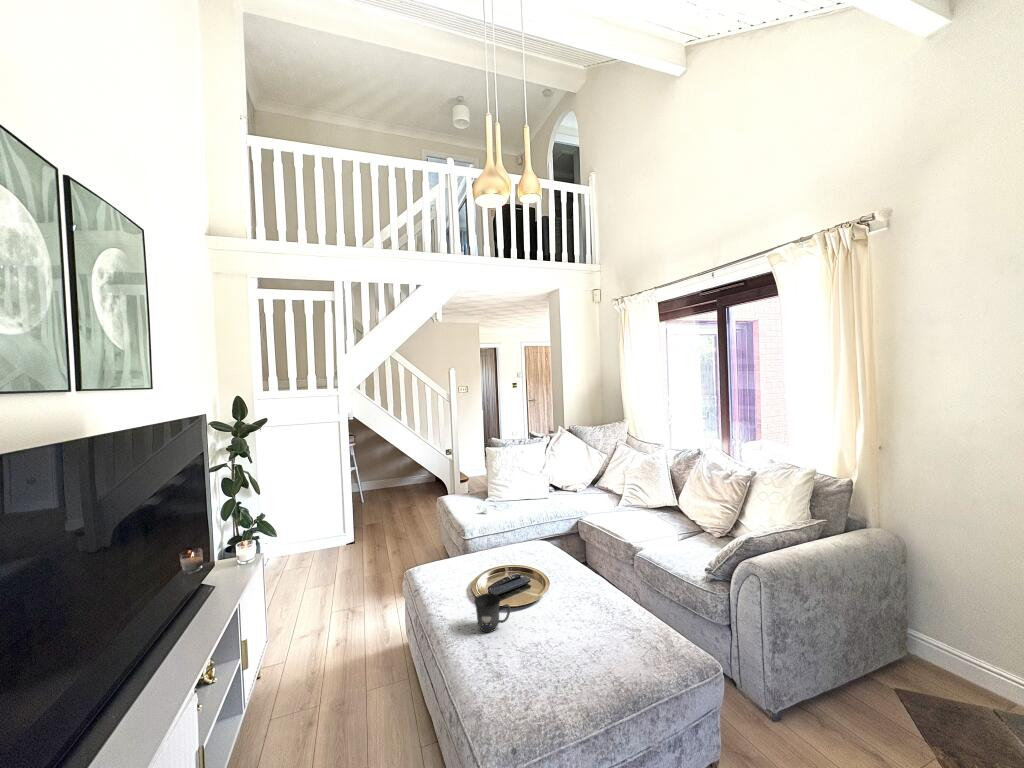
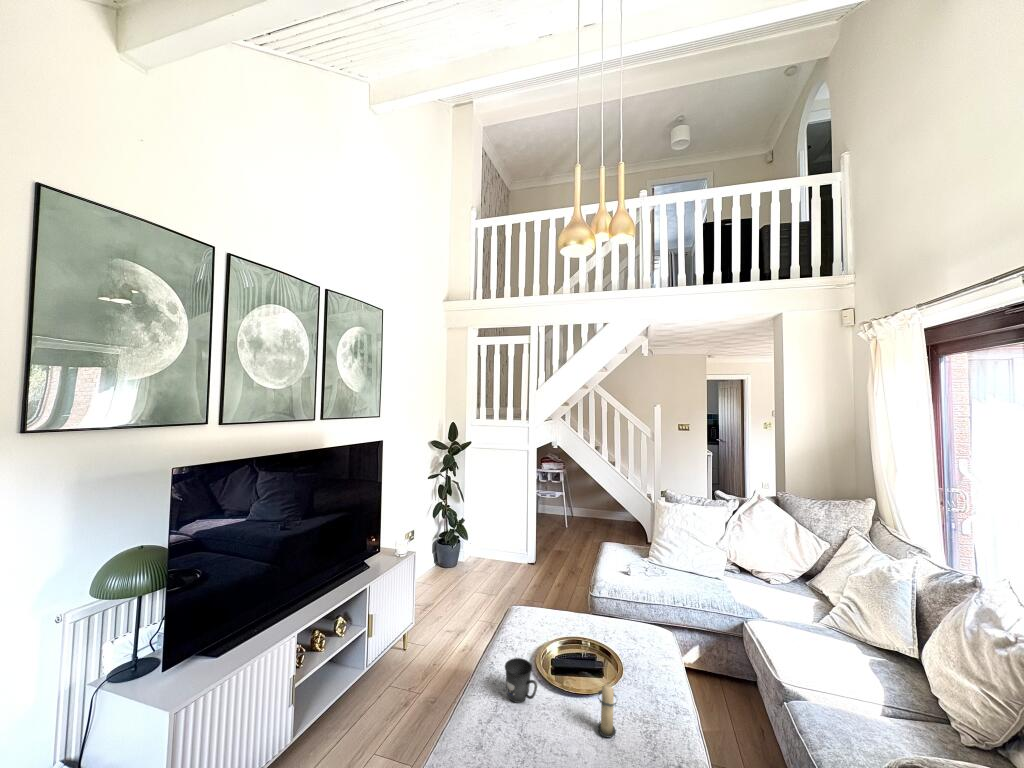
candle: none [560,576,580,620] -> present [597,684,616,737]

